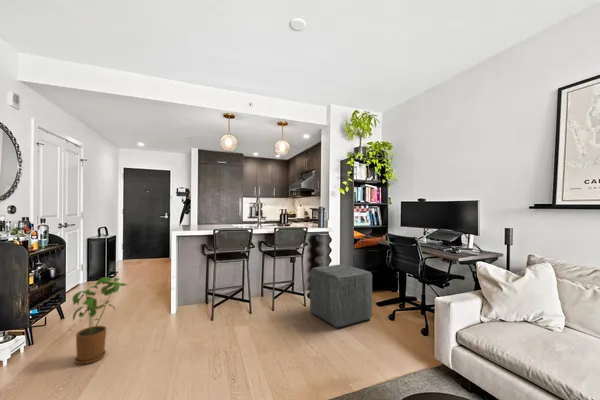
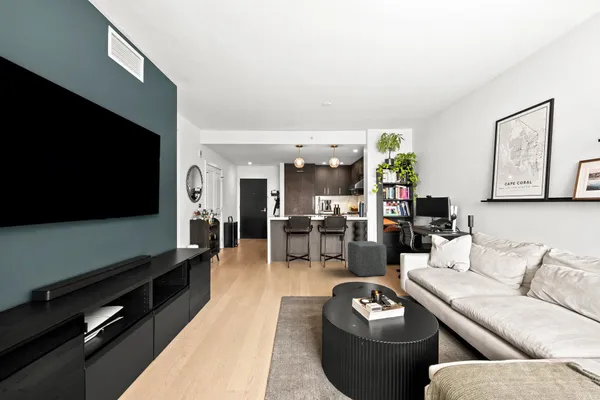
house plant: present [72,277,126,364] -> none [227,238,249,276]

